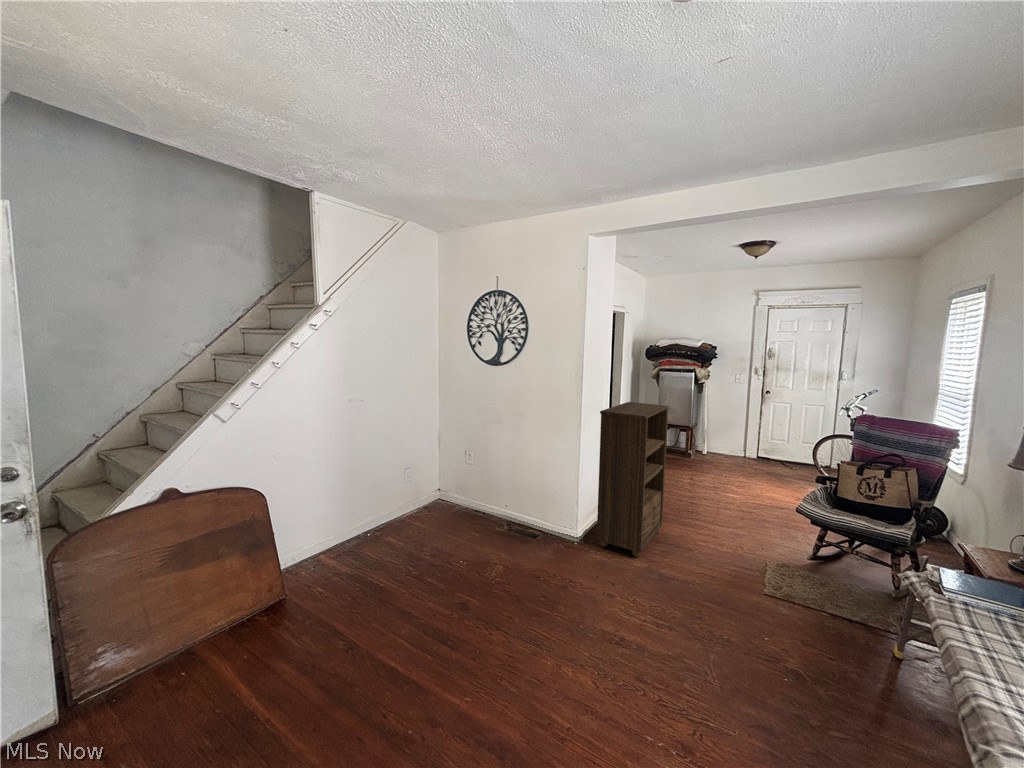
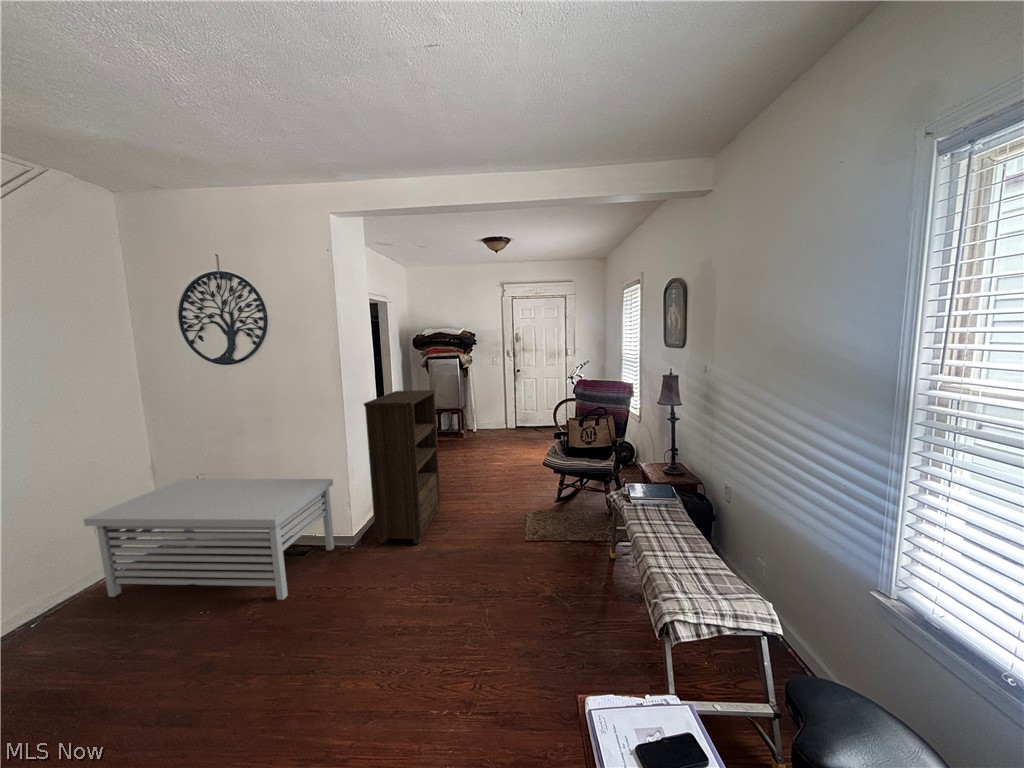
storage bench: none [406,452,565,568] -> present [84,479,334,600]

